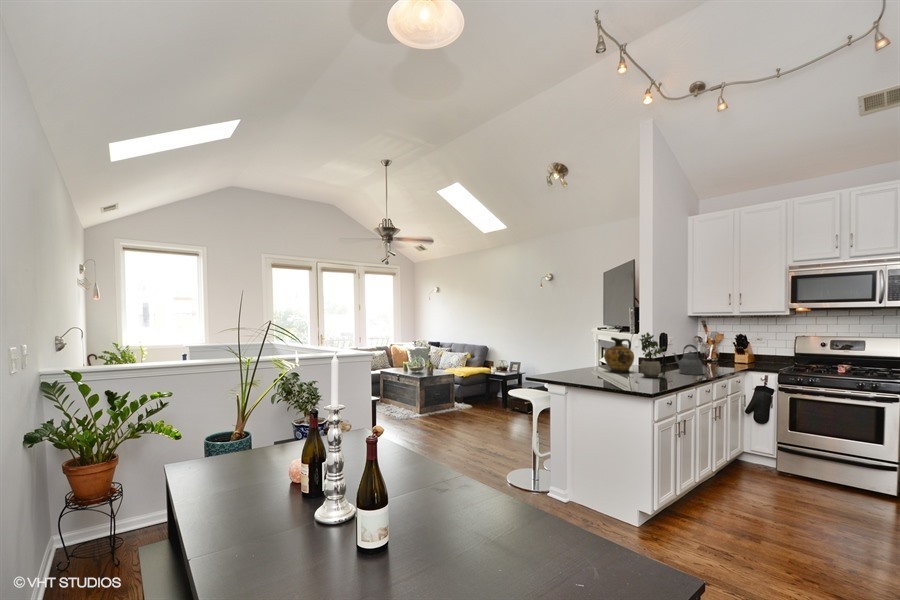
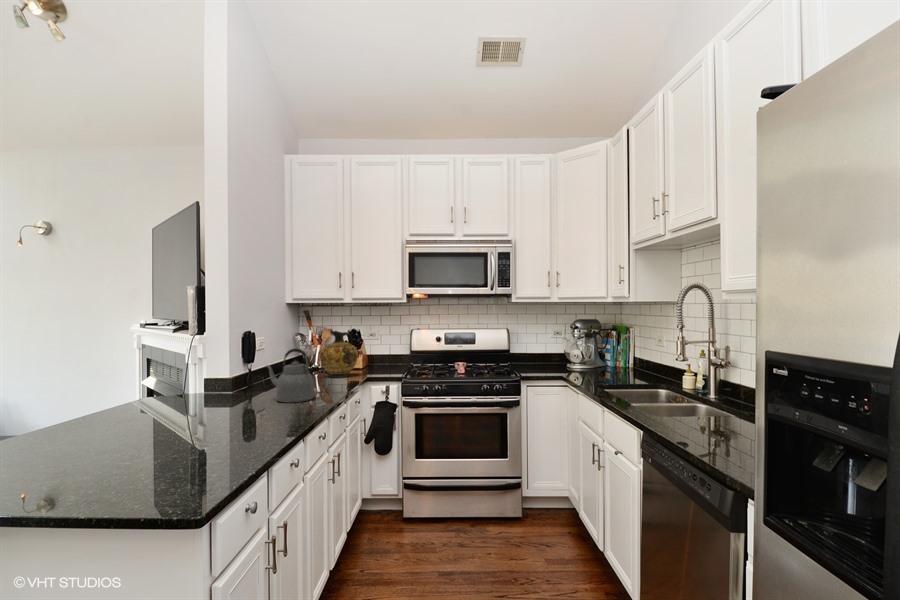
potted plant: present [639,332,666,378] -> none [199,328,255,424]
ceramic jug: present [604,337,634,372] -> present [320,331,358,377]

